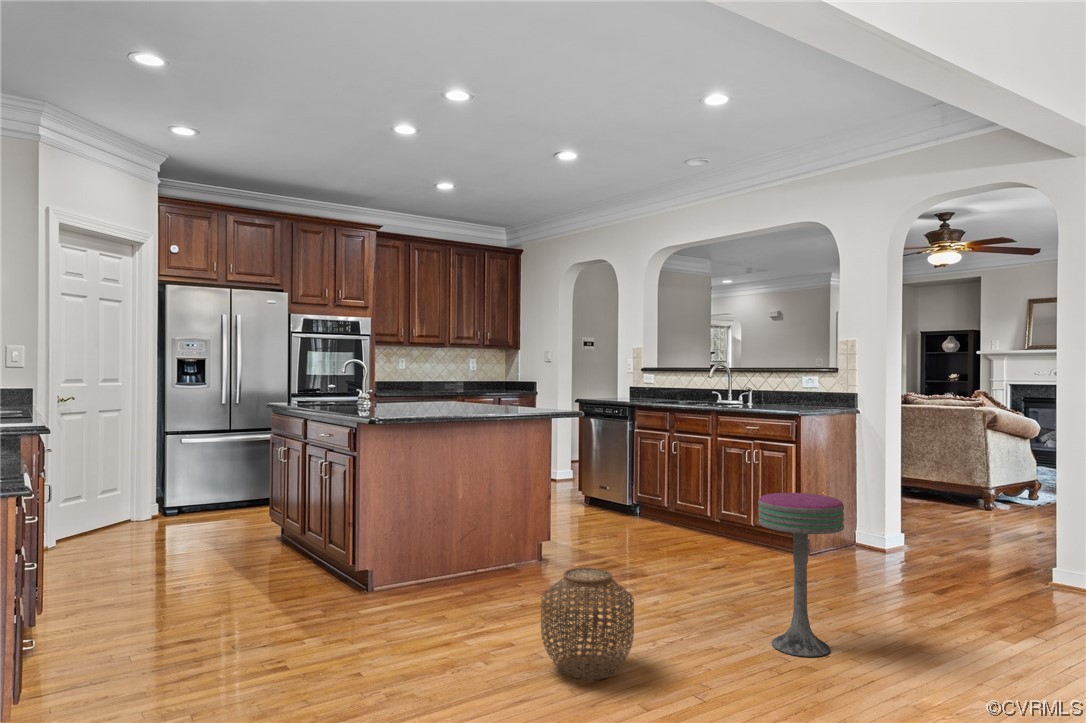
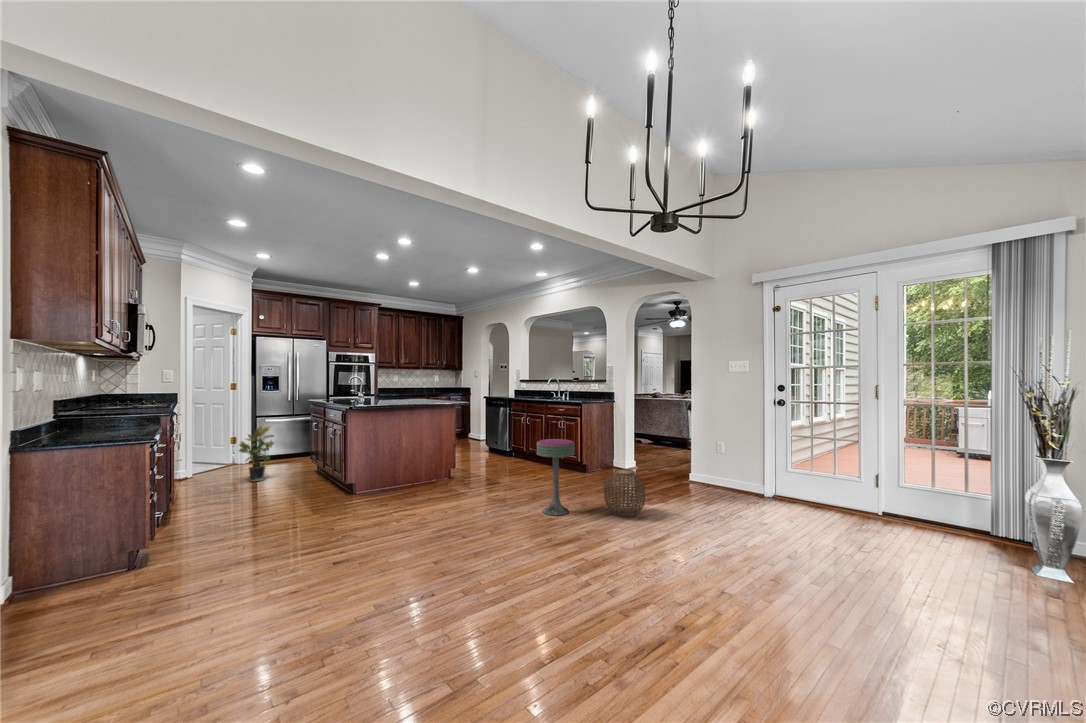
potted plant: none [147,450,211,557] -> present [239,426,274,482]
woven basket: present [541,567,634,680] -> present [604,469,645,517]

